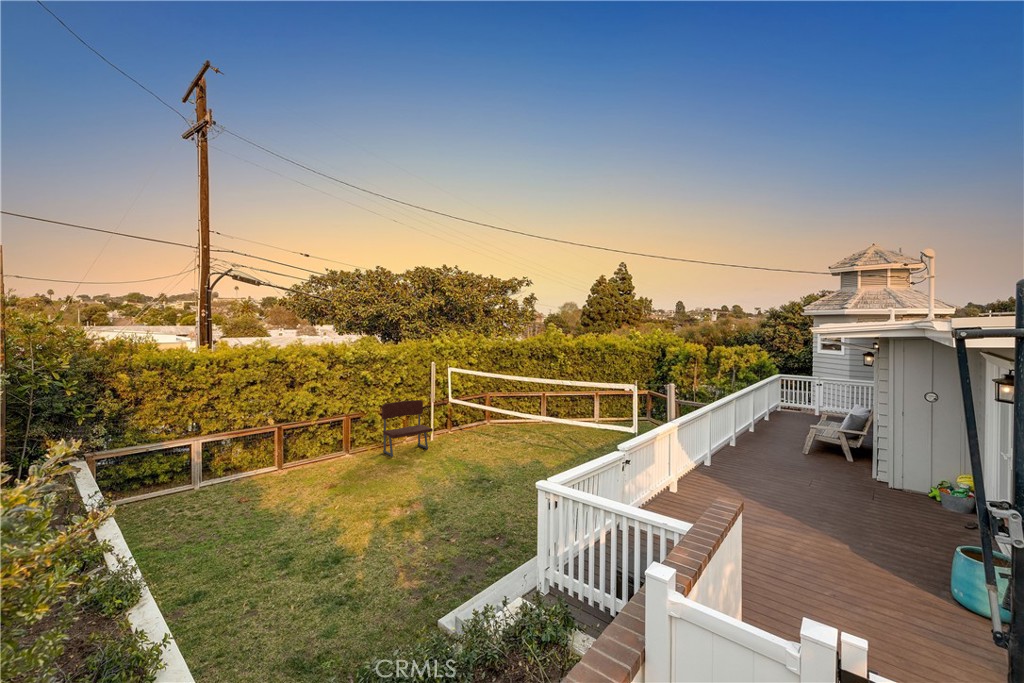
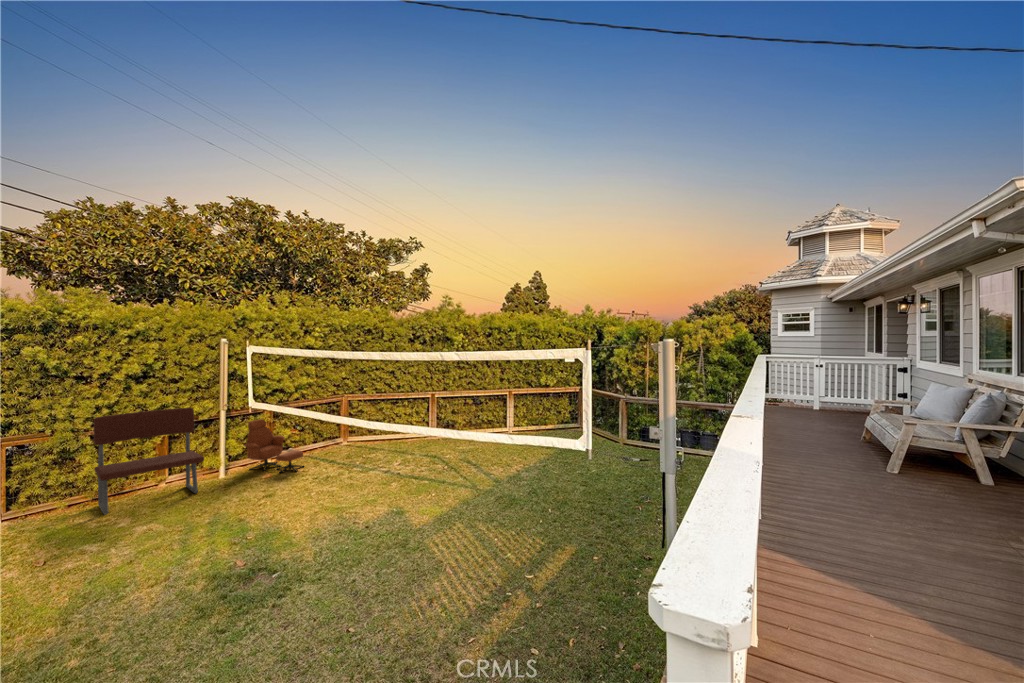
lounge chair: none [442,407,475,441] -> present [244,418,304,473]

